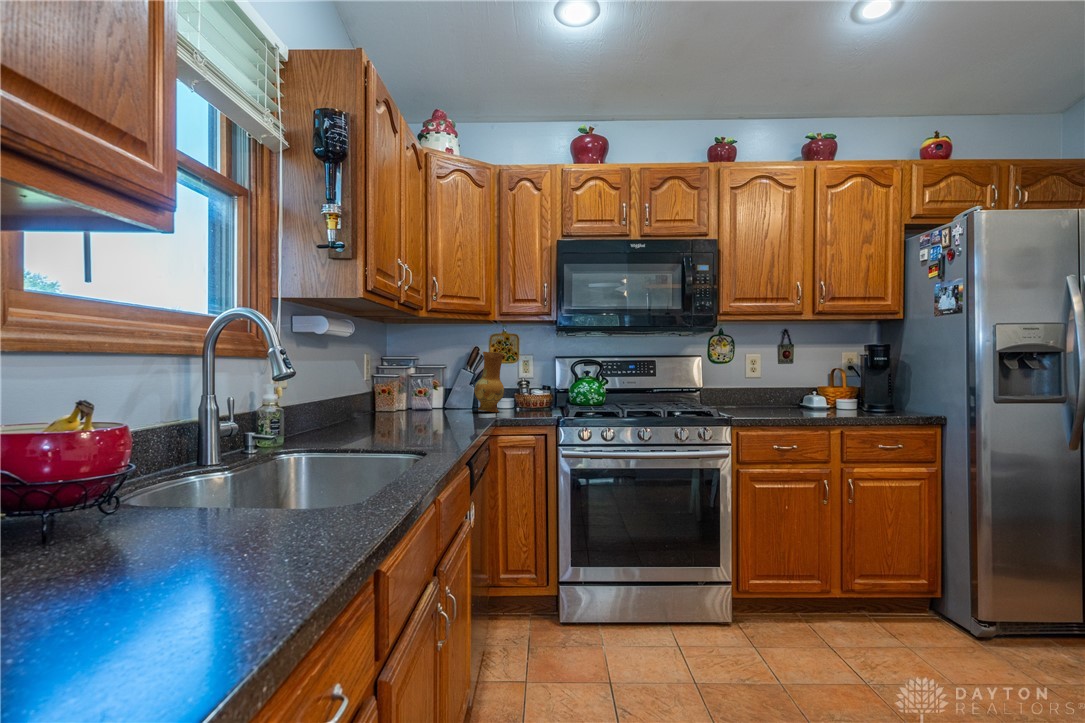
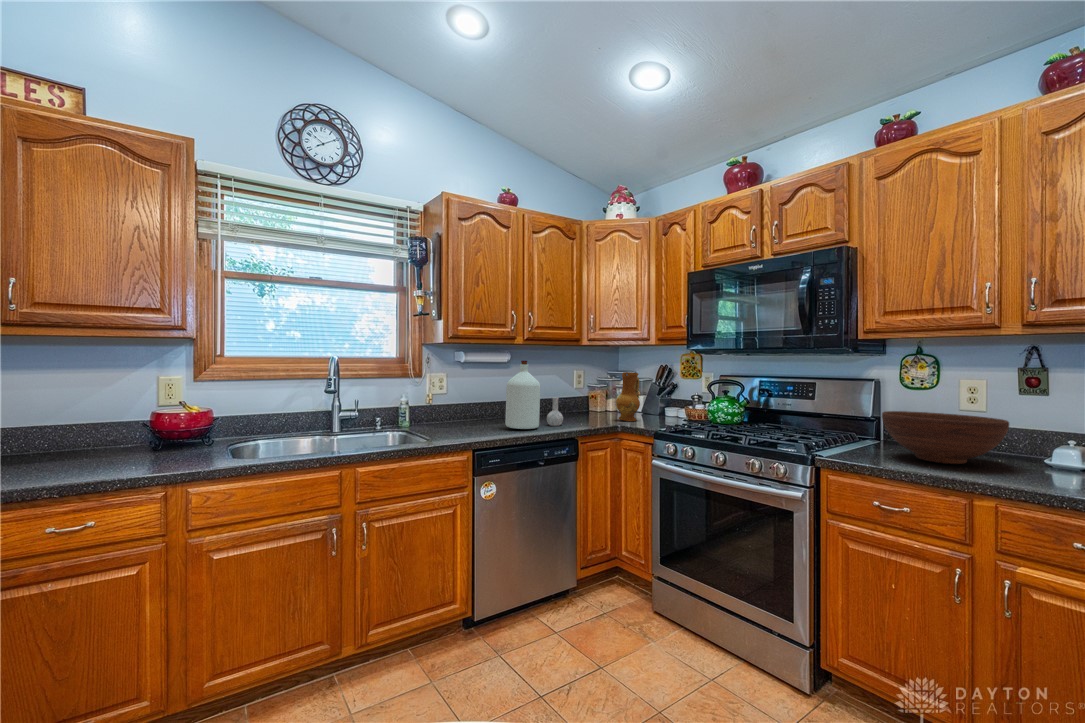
bottle: none [419,331,468,428] -> present [505,361,563,429]
fruit bowl: none [743,379,819,413] -> present [882,411,1009,464]

